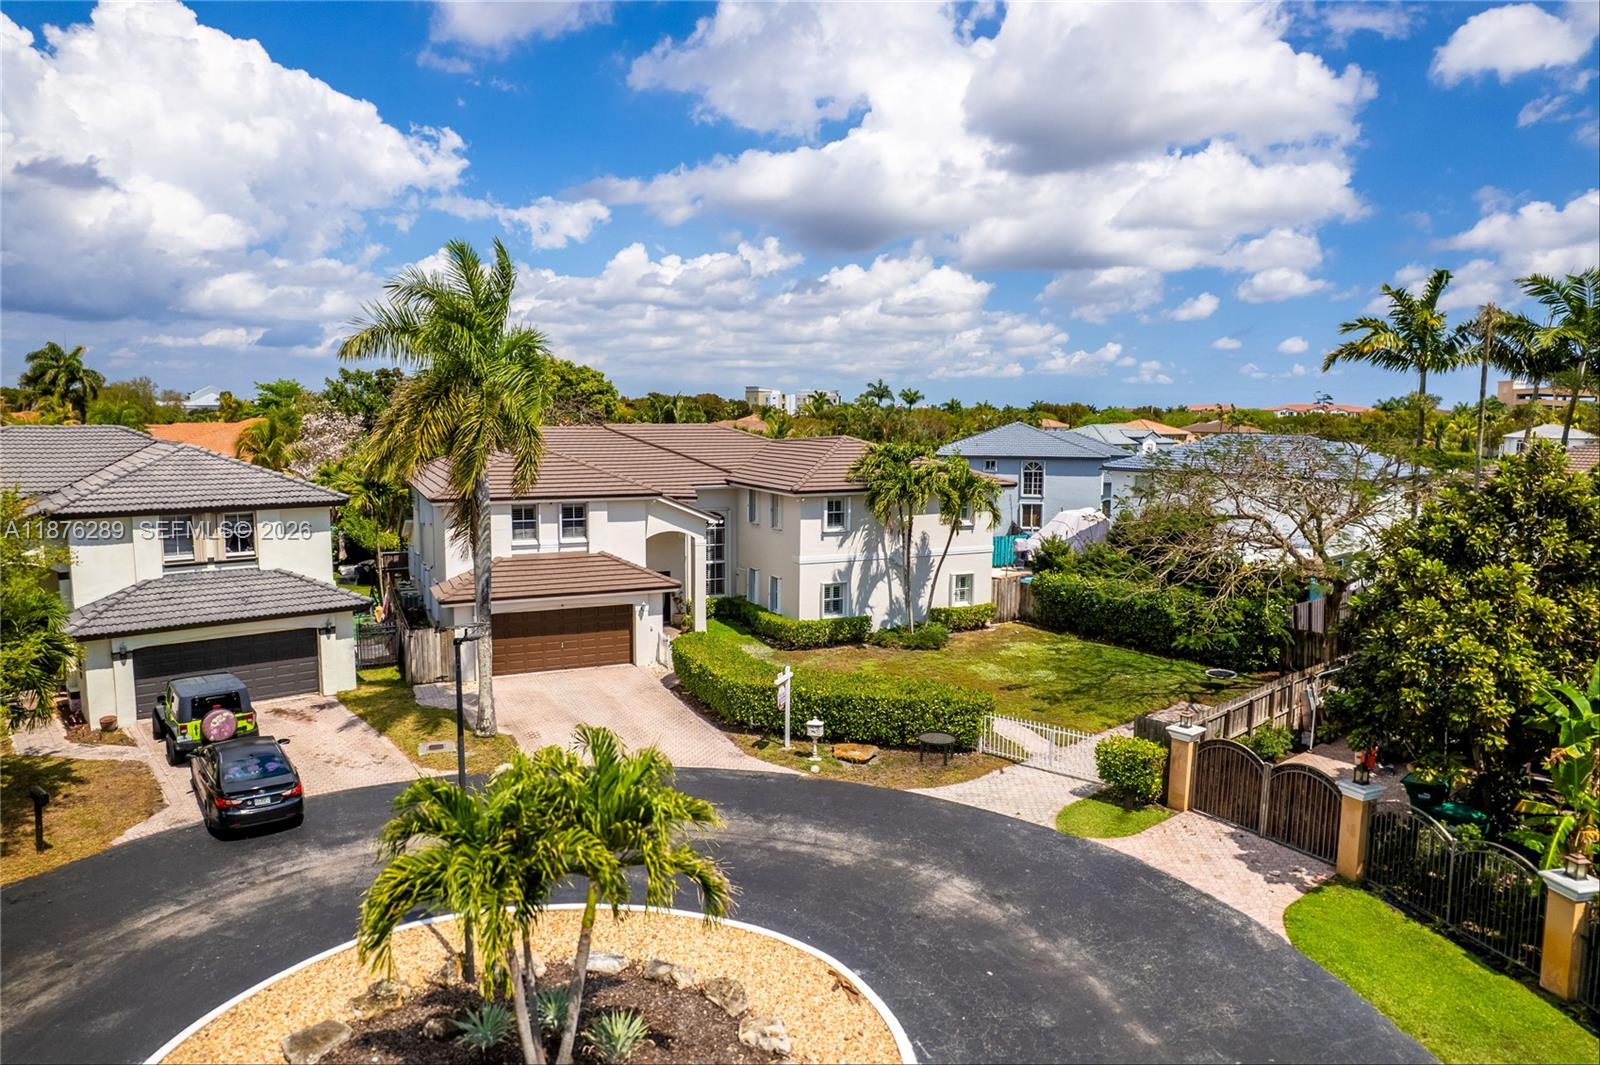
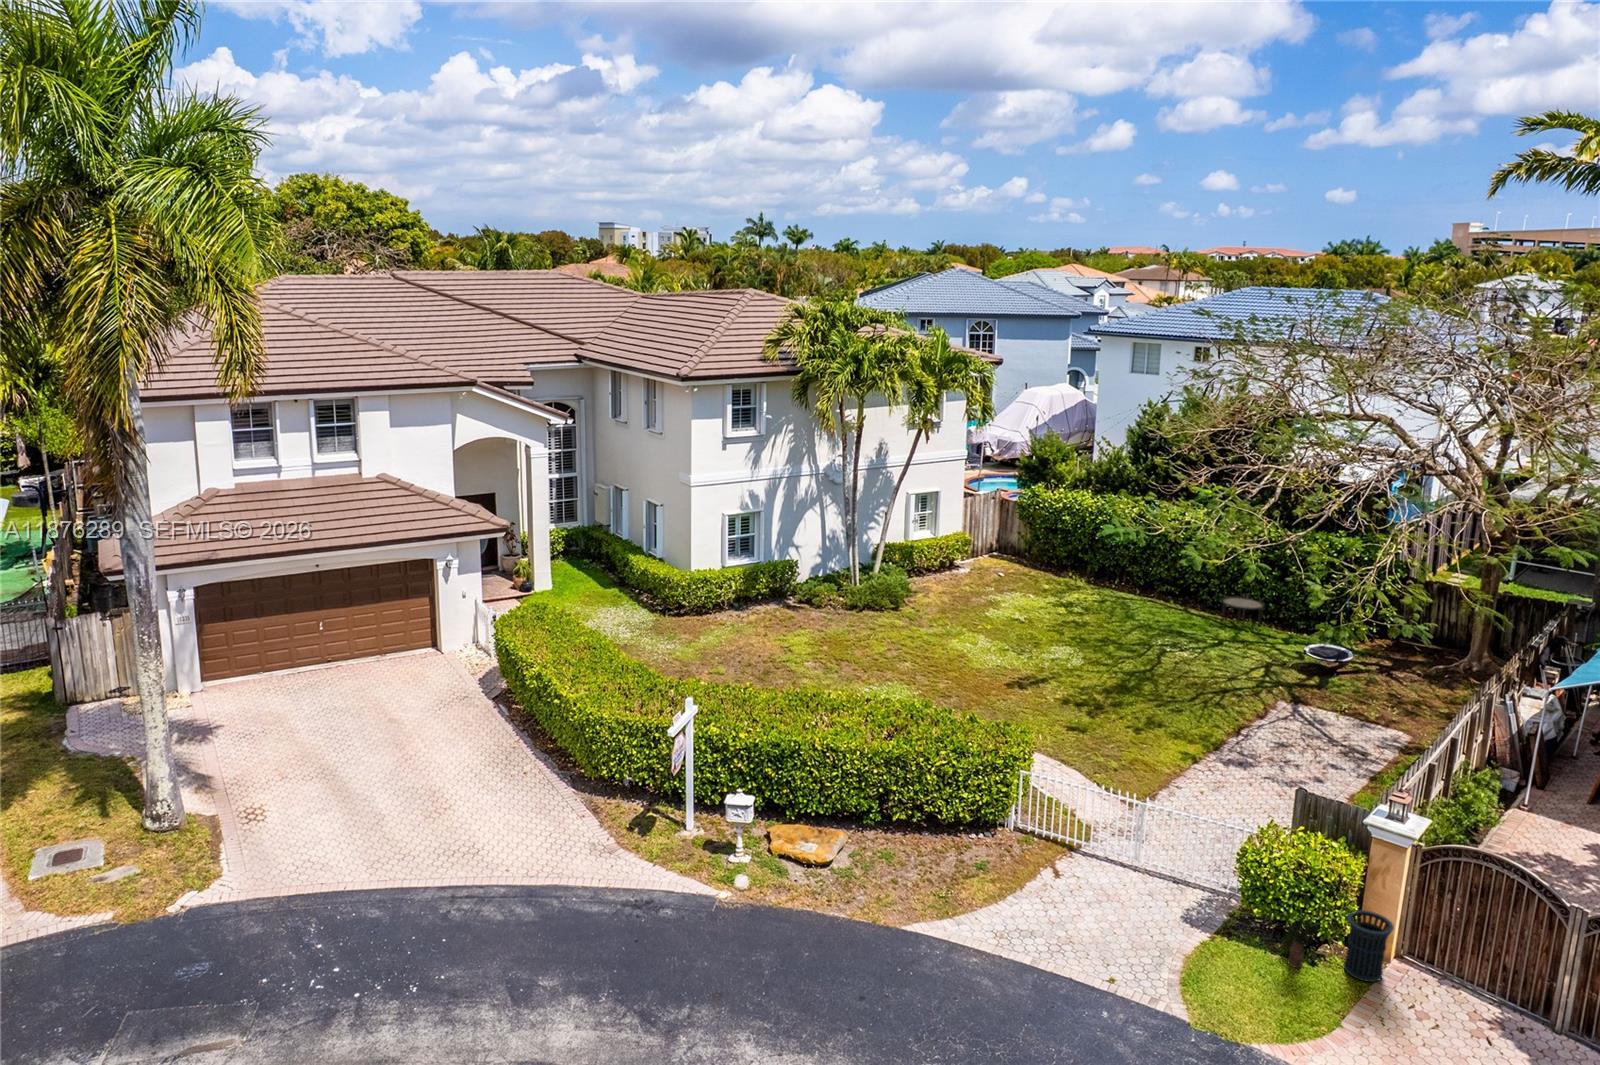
round table: present [917,730,958,766] -> present [1221,596,1265,629]
trash can: none [1156,779,1182,818] -> present [1344,910,1394,982]

